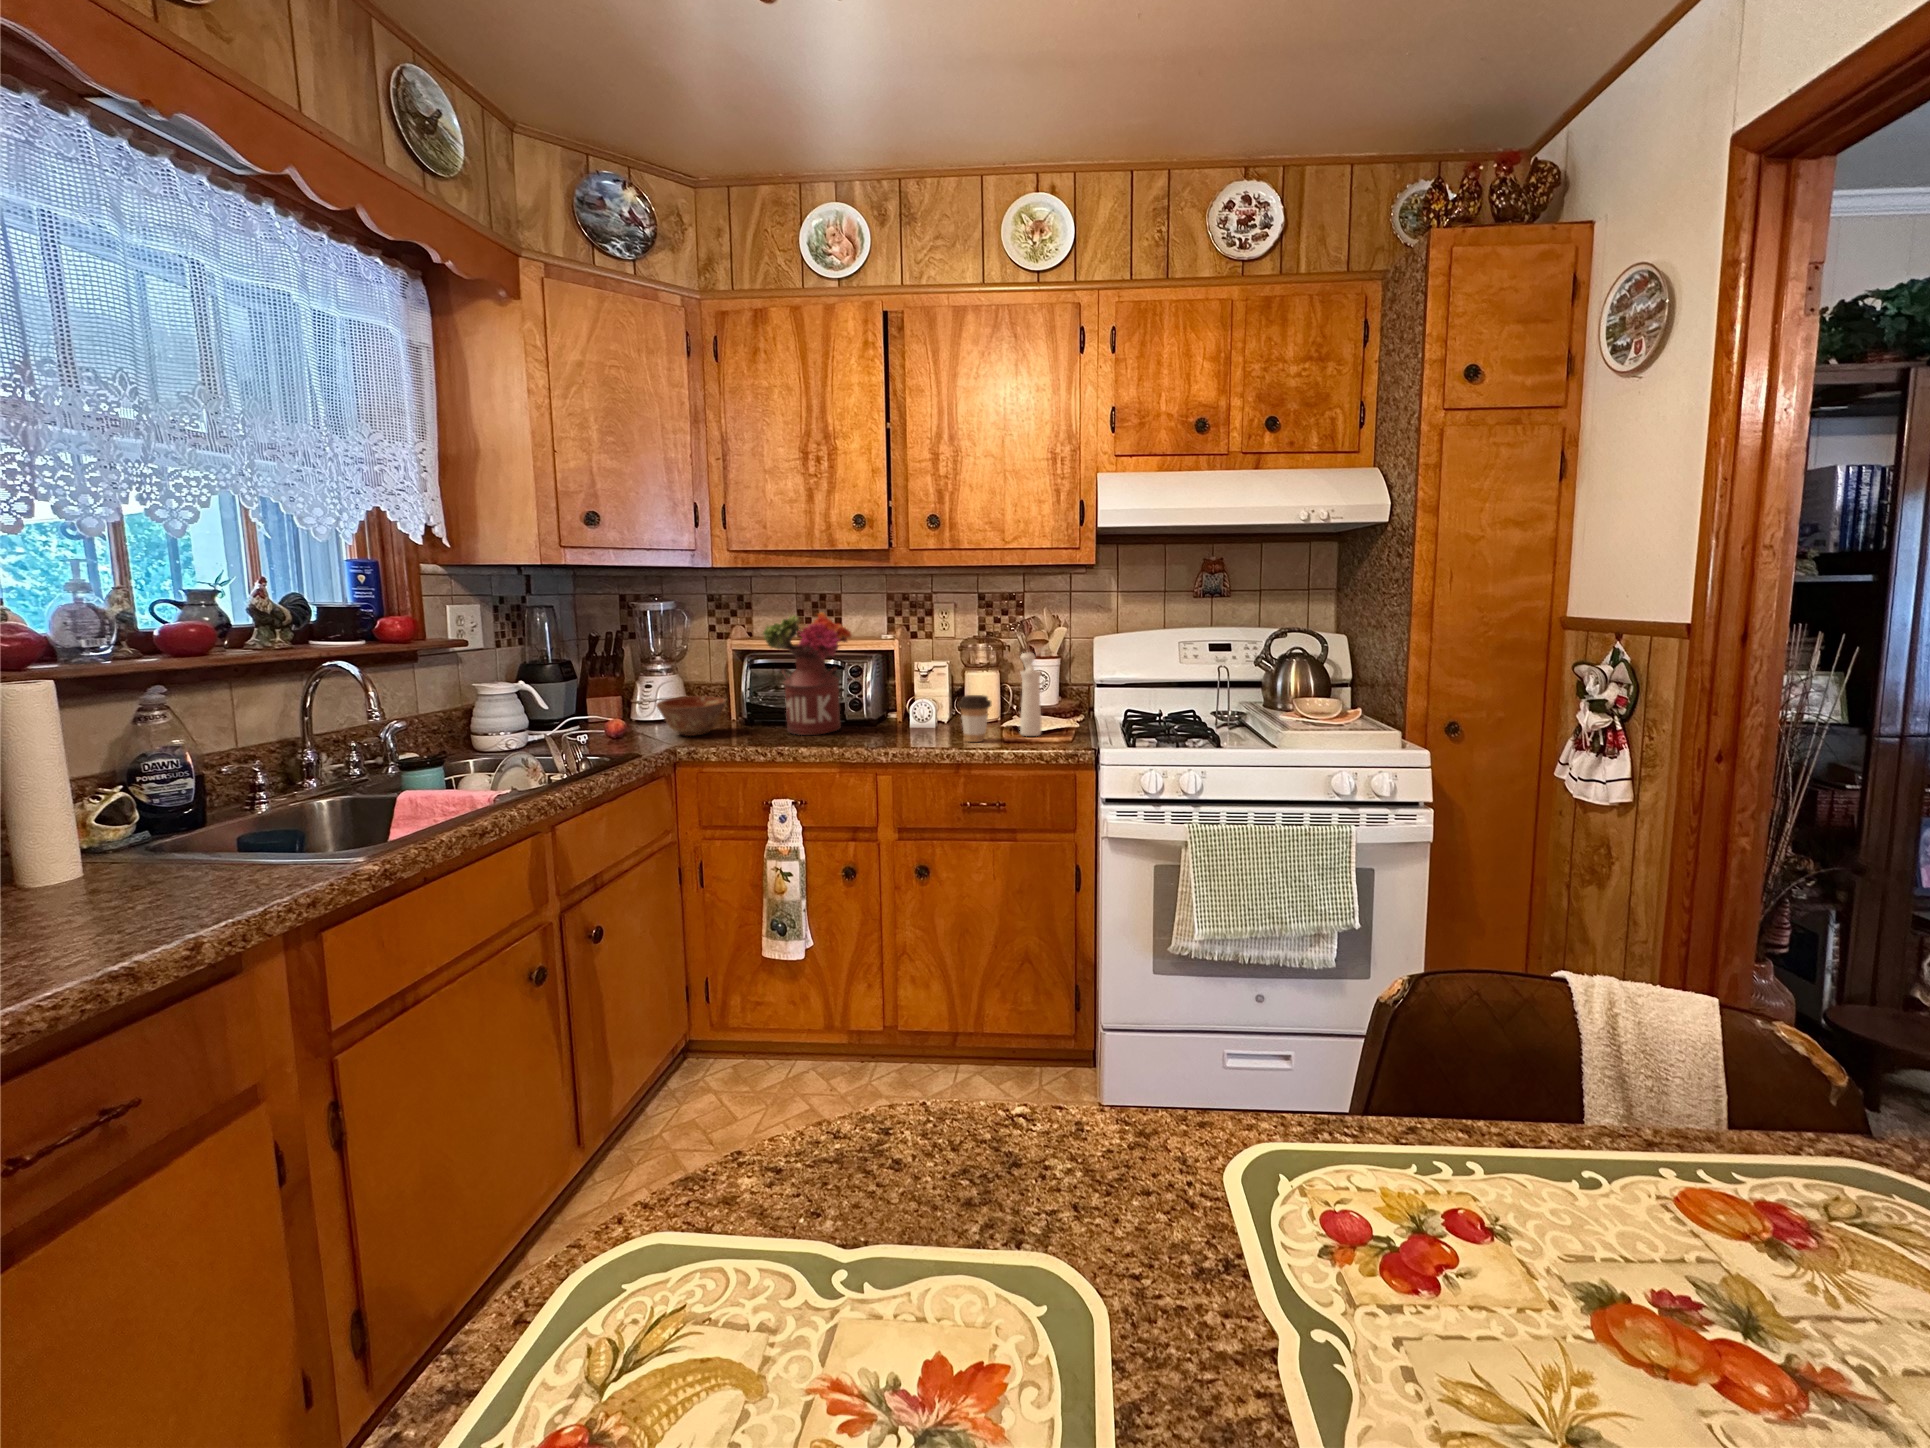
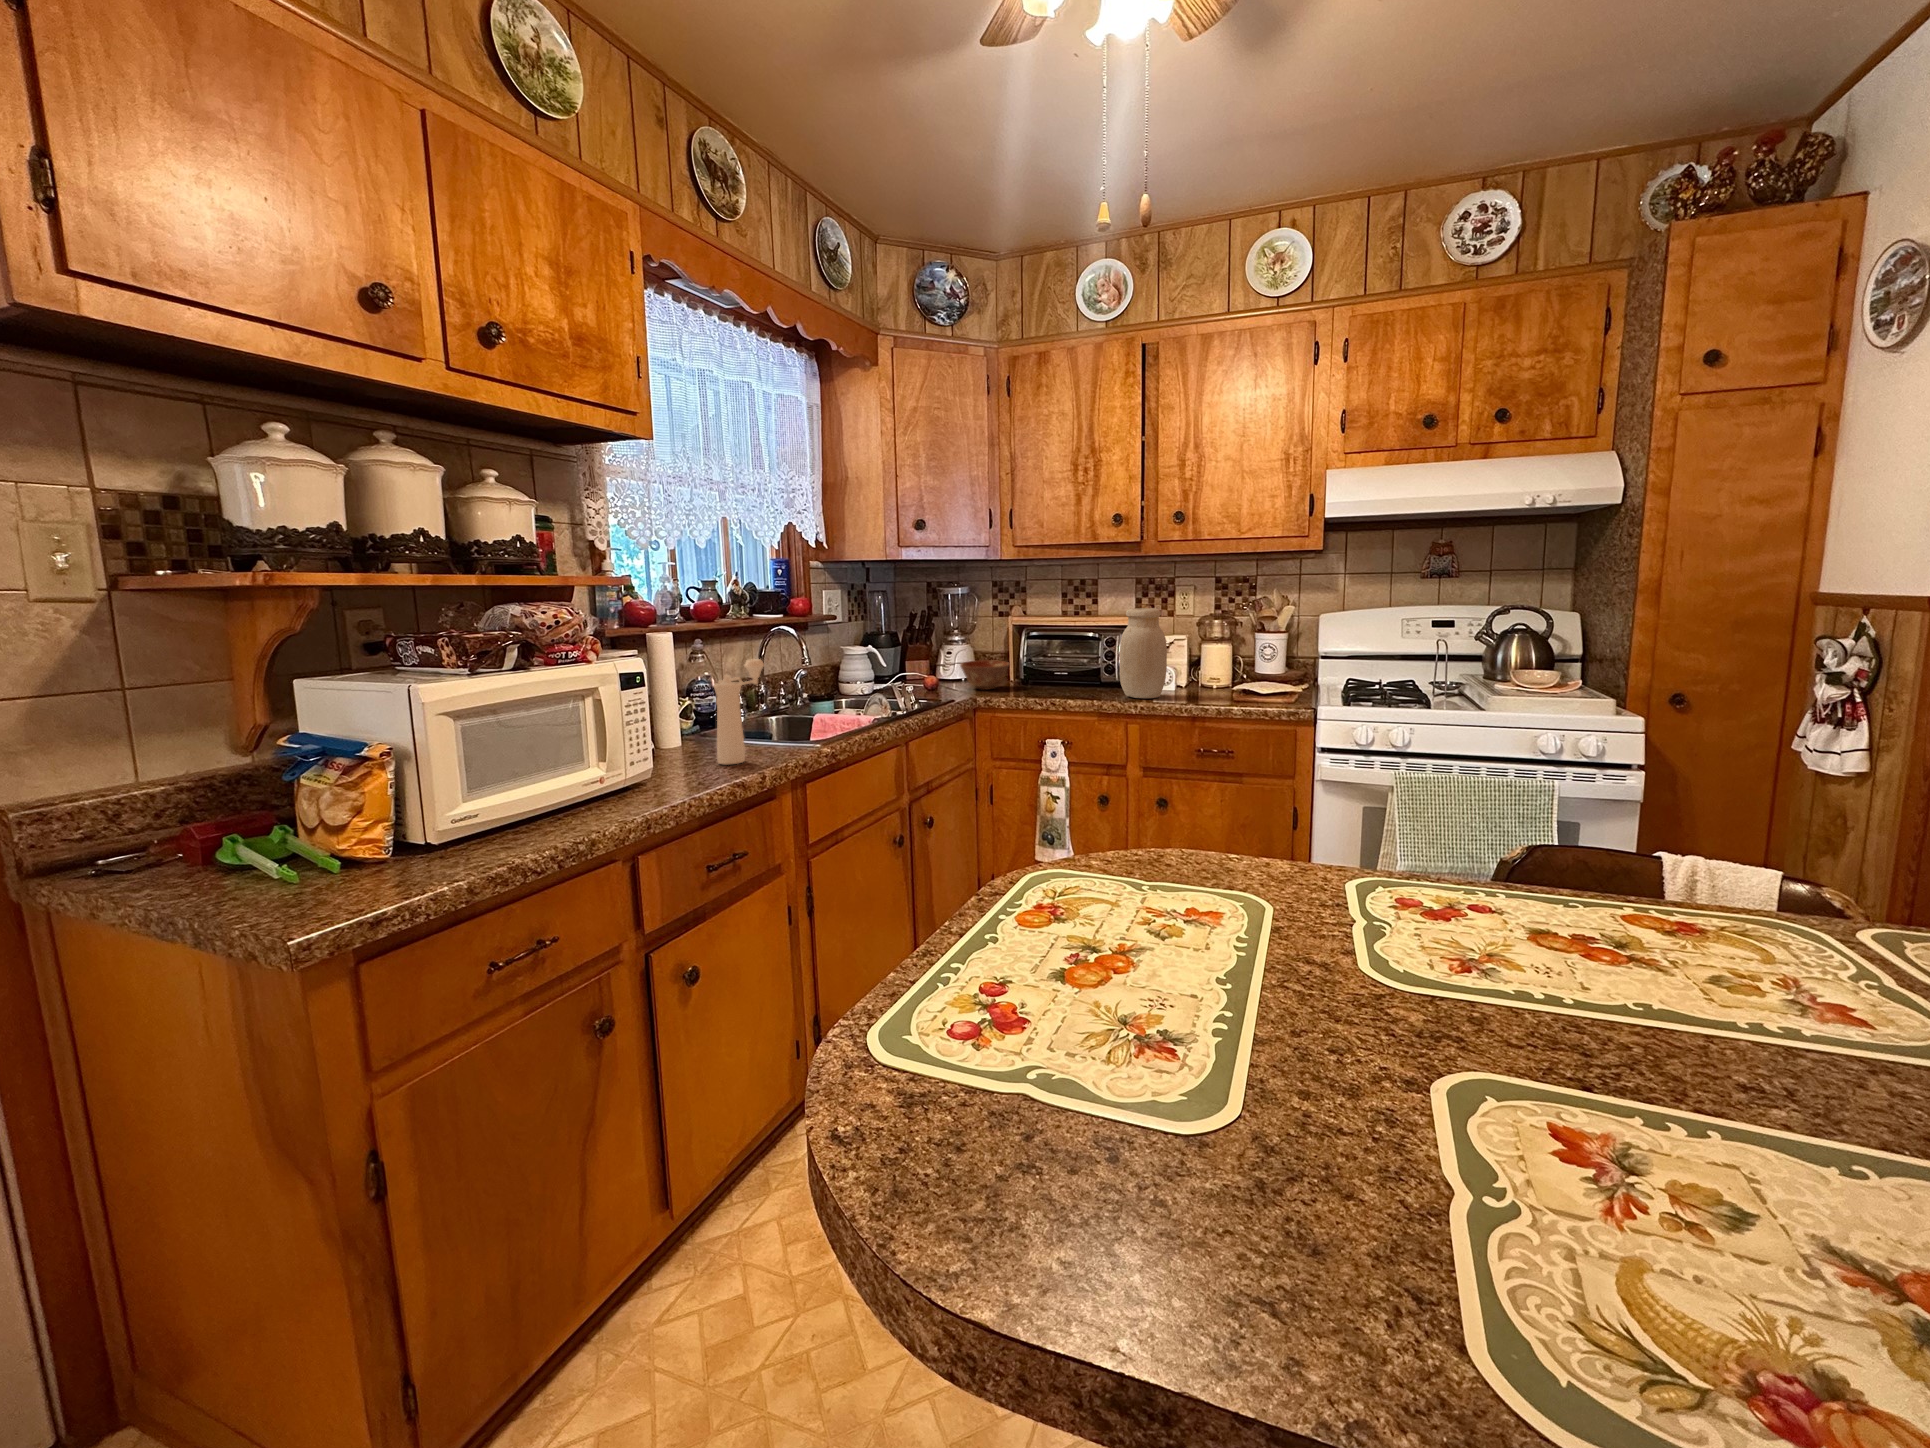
flower arrangement: present [763,612,852,735] -> none [1039,594,1109,692]
jar: none [865,631,924,743] -> present [1120,608,1167,698]
pepper mill: present [1020,653,1041,736] -> present [714,659,764,765]
coffee cup: present [958,695,991,742] -> none [1195,661,1224,700]

